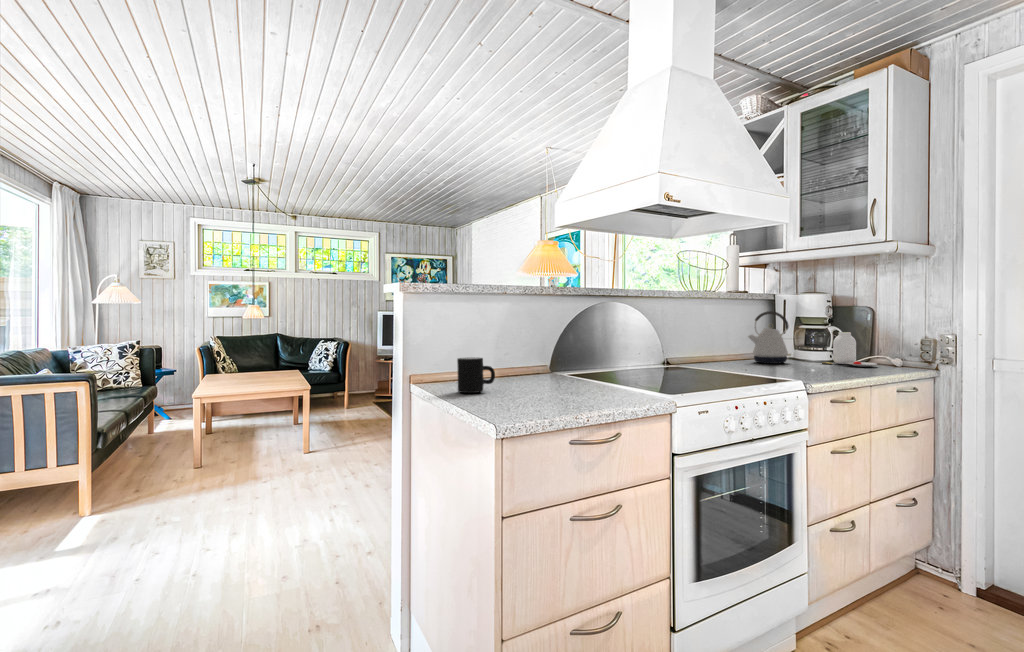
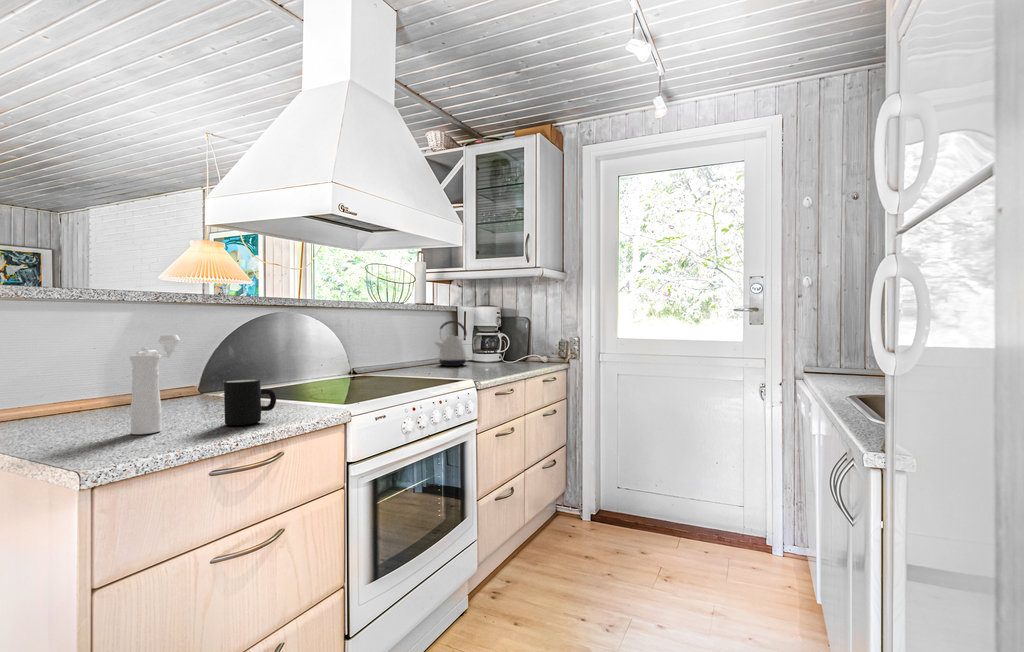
pepper mill: none [501,323,533,406] -> present [129,335,180,434]
jar: present [824,332,876,366] -> none [491,338,531,365]
mug: present [457,358,495,393] -> present [224,379,276,425]

